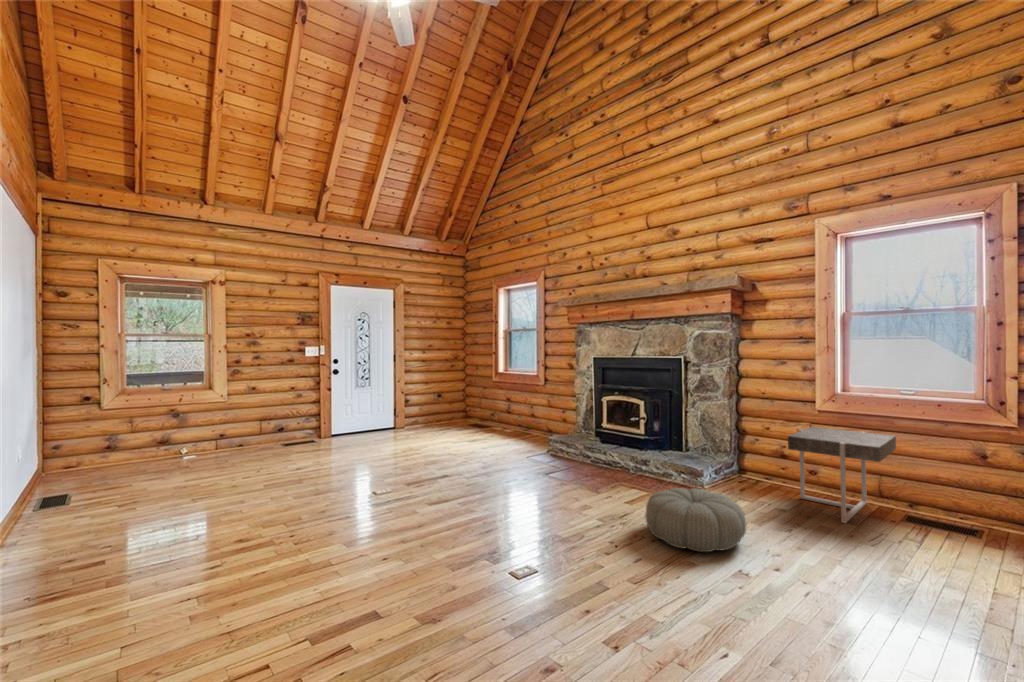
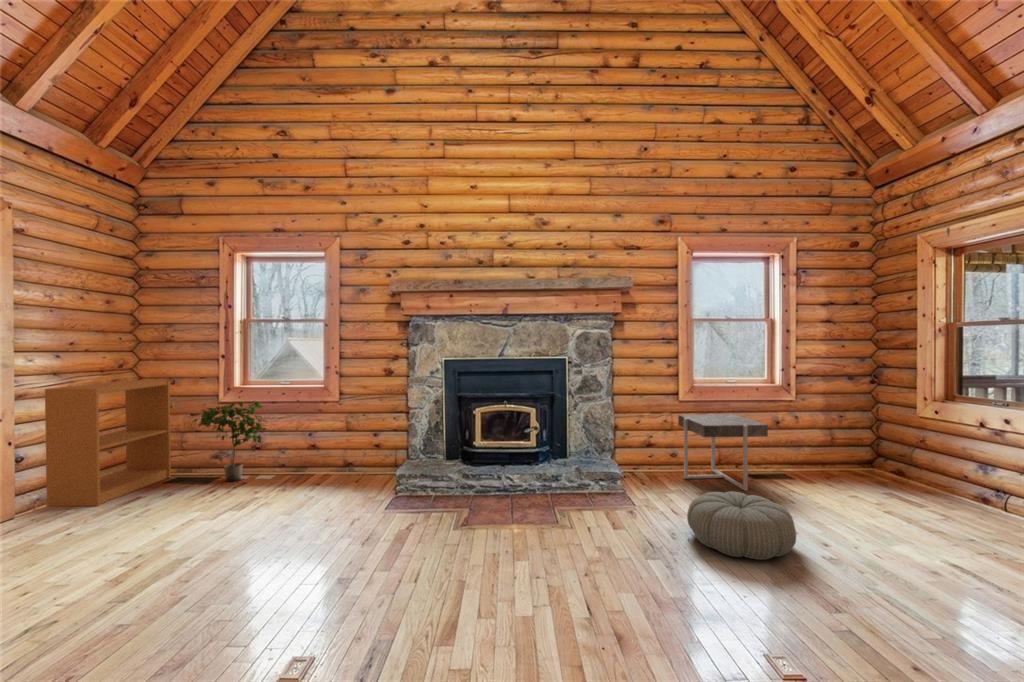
bookshelf: none [417,366,471,430] -> present [45,380,171,506]
potted plant: none [472,382,512,431] -> present [193,401,266,482]

